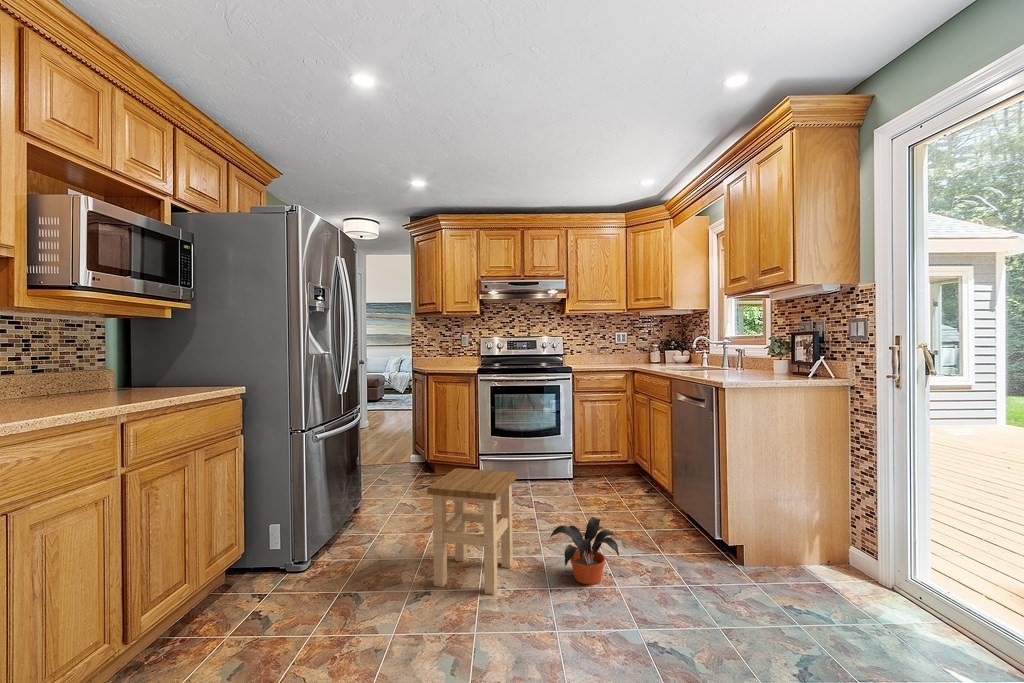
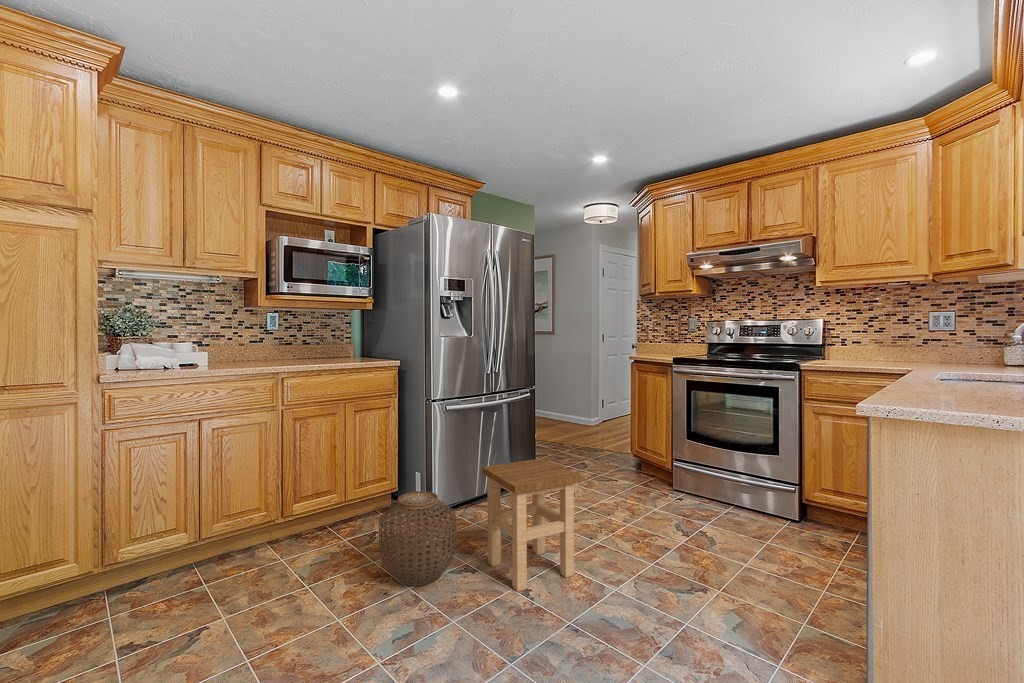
potted plant: present [550,517,619,585] -> none [580,548,667,633]
woven basket: none [340,528,431,642] -> present [379,491,456,586]

